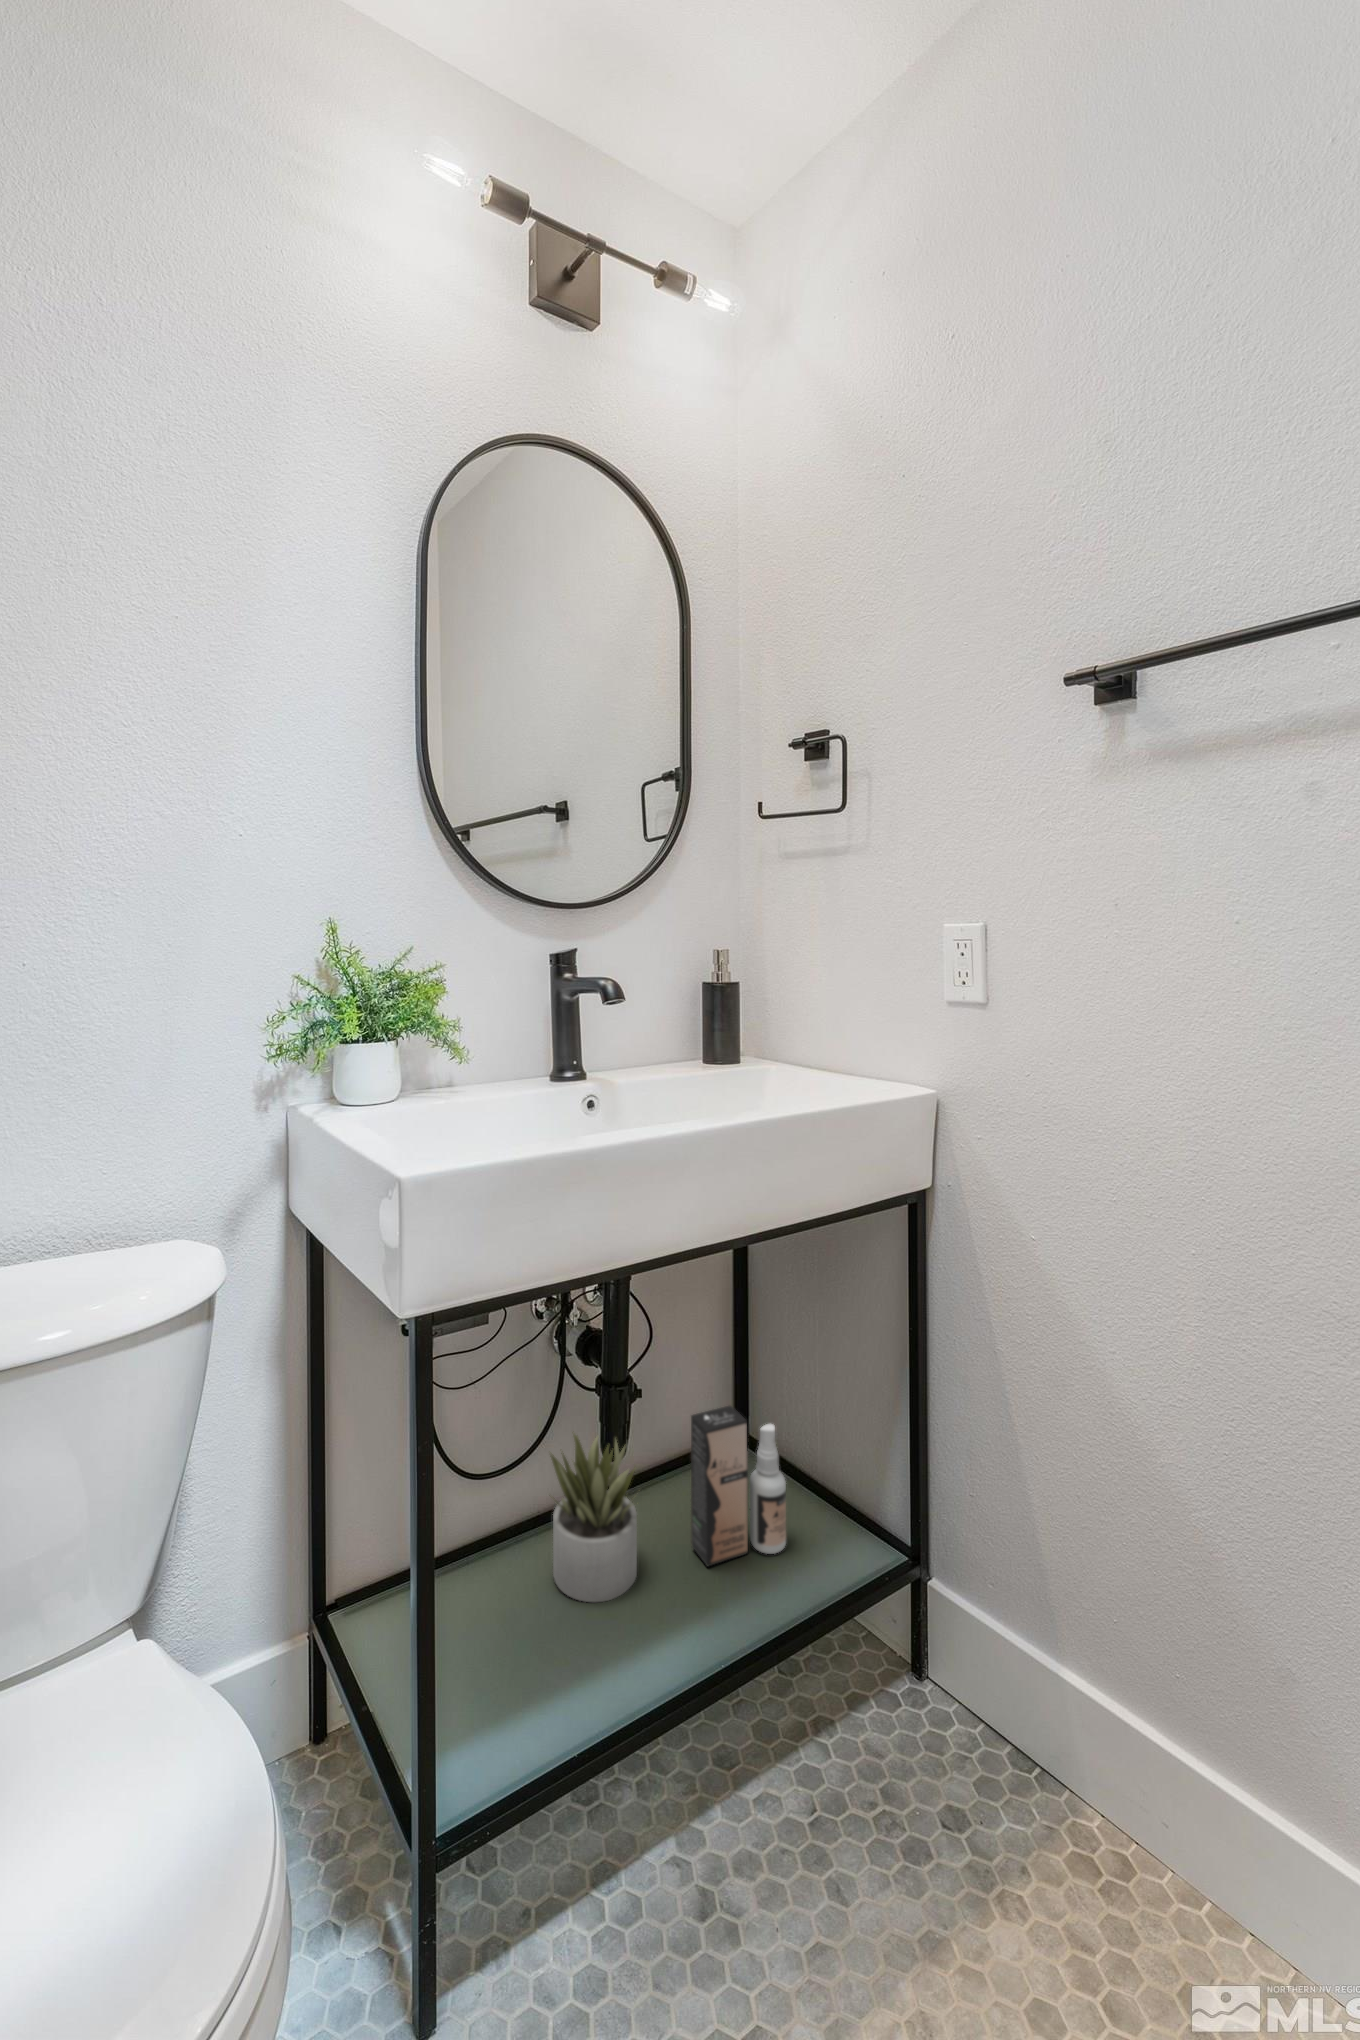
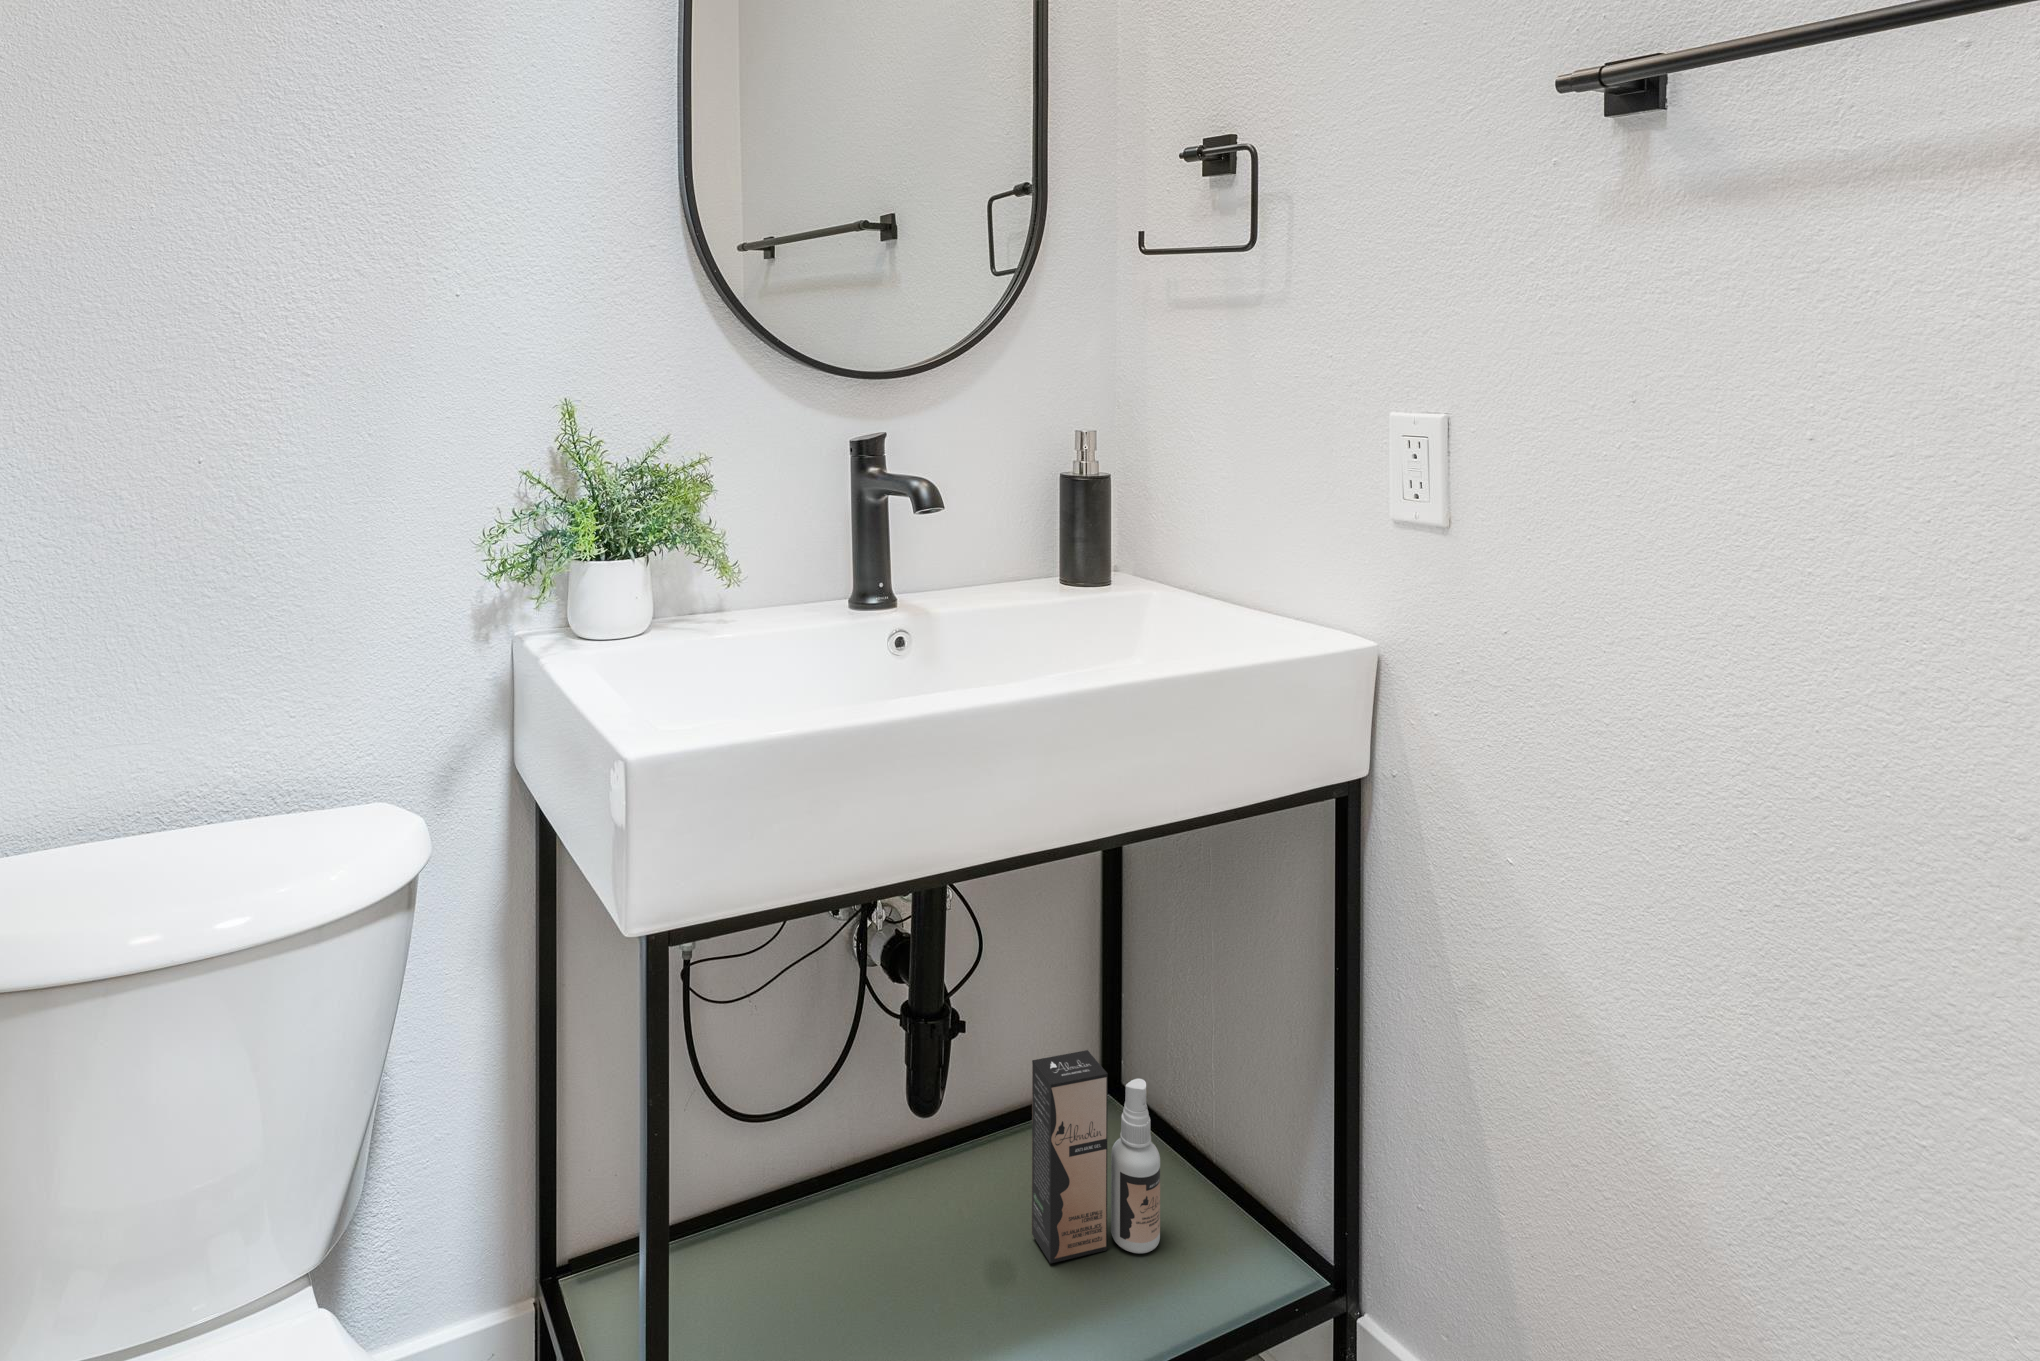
succulent plant: present [550,1435,637,1602] -> none [840,1071,963,1299]

